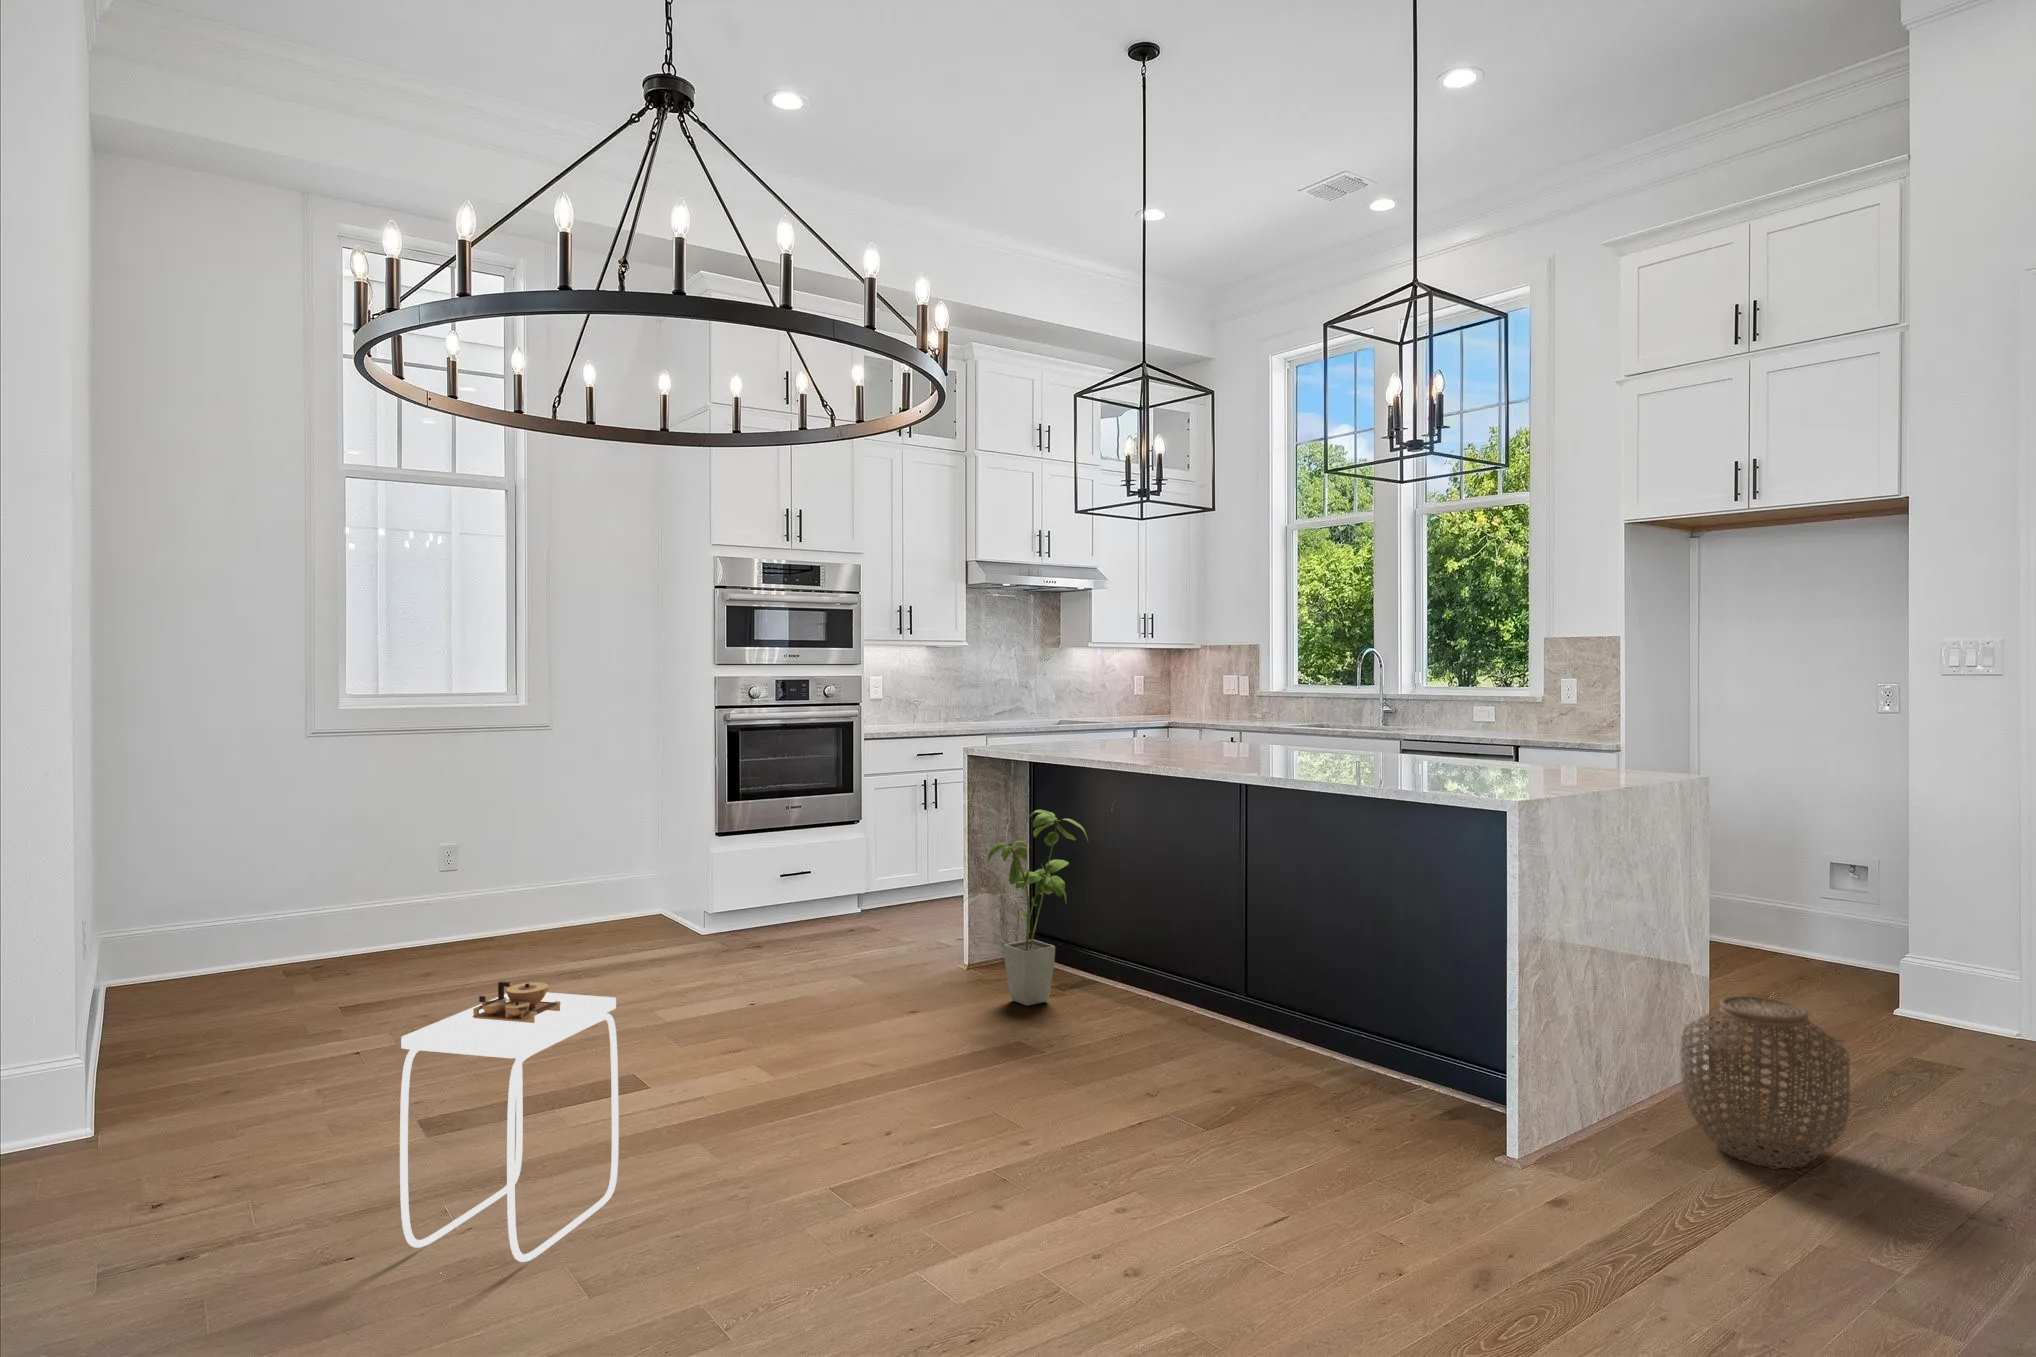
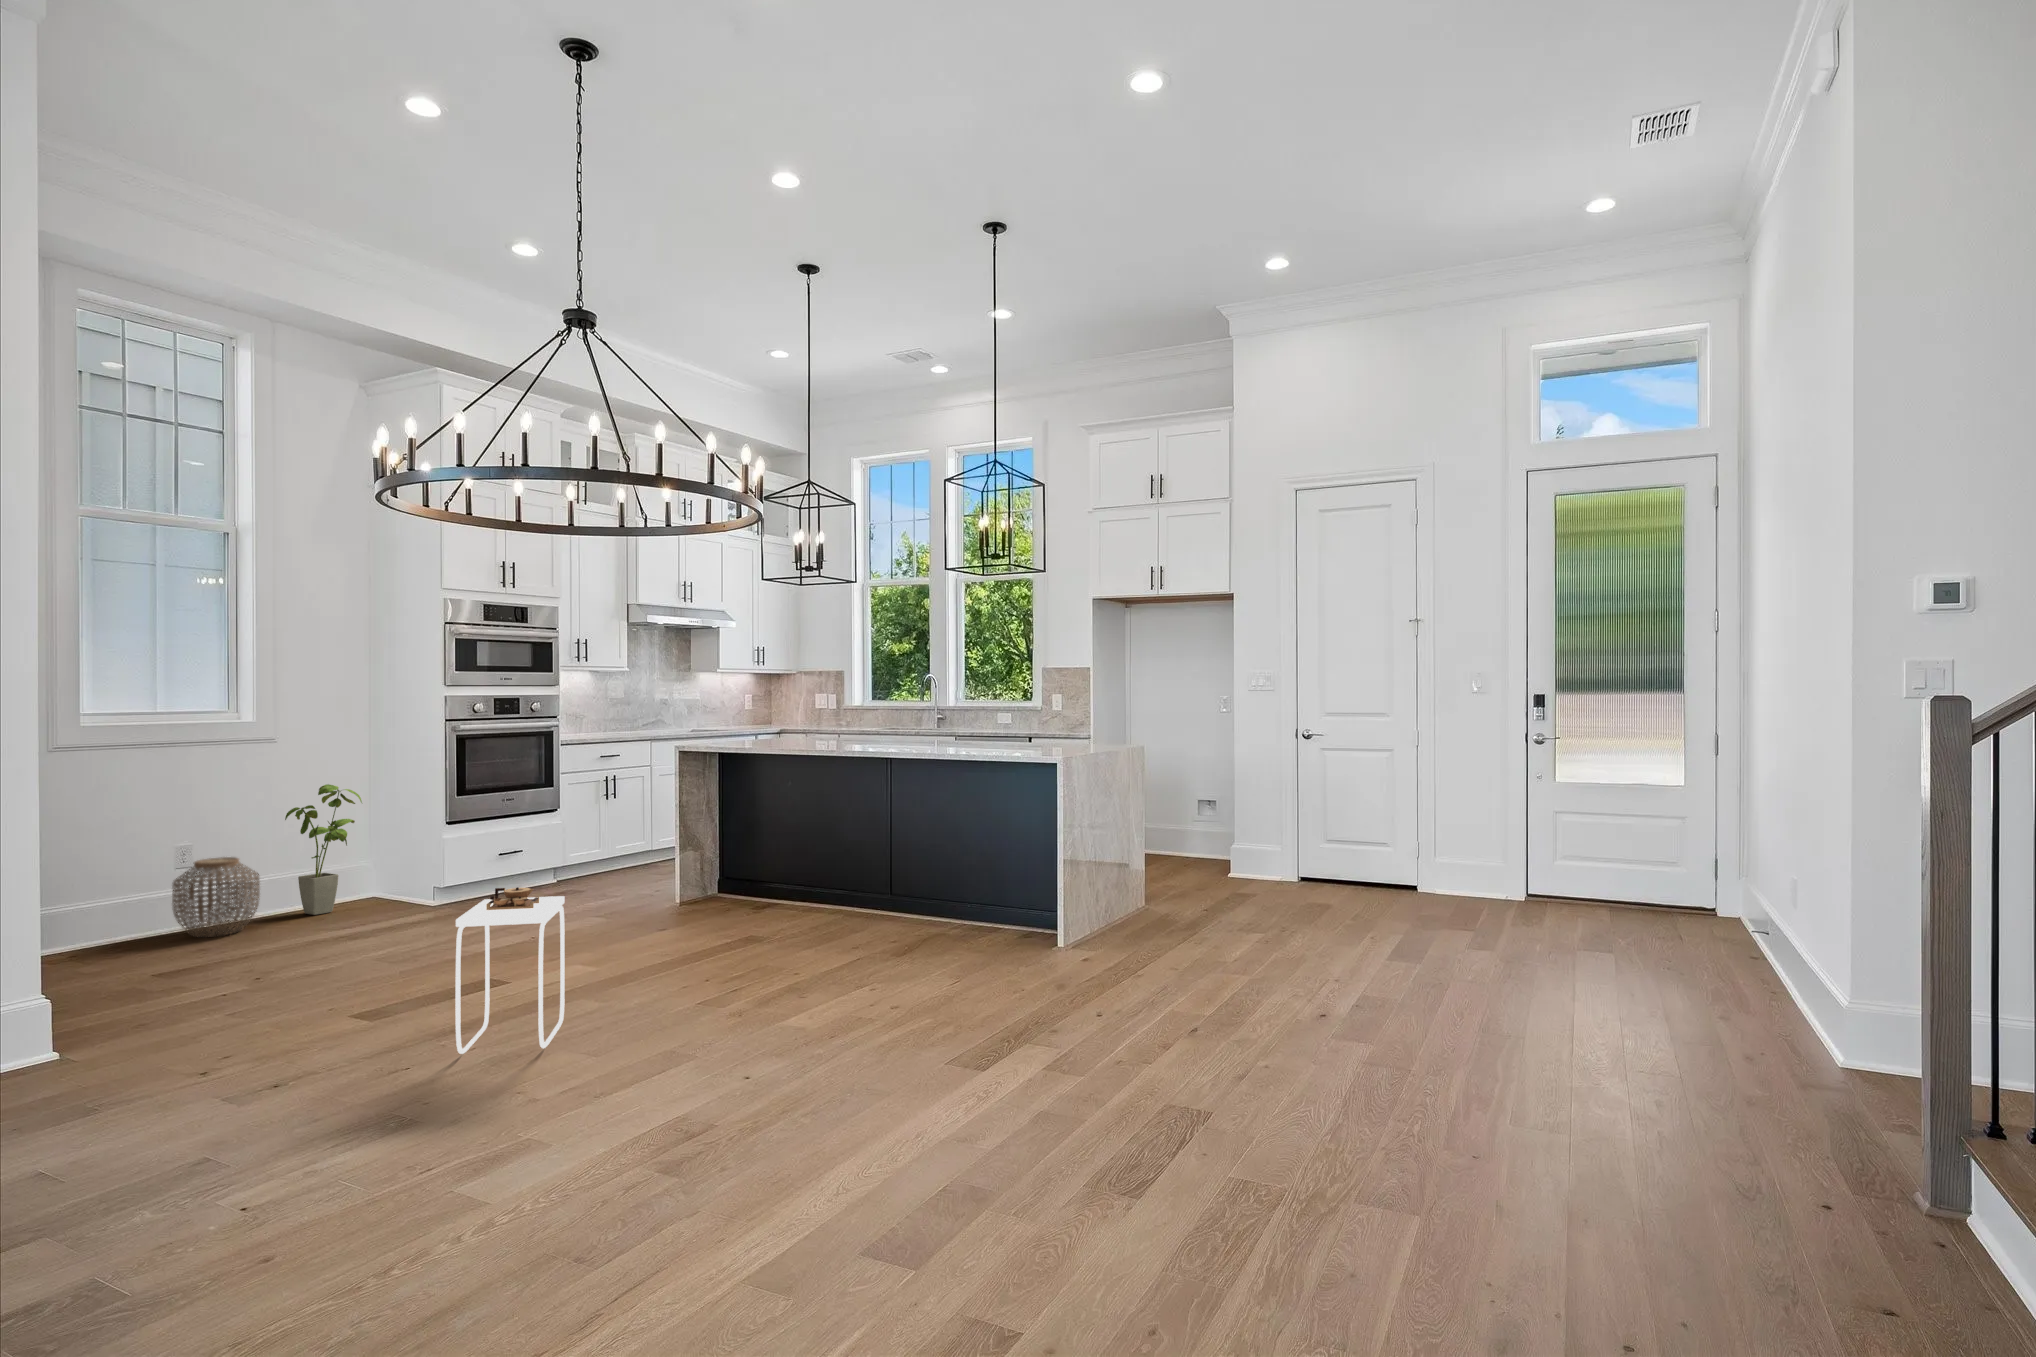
house plant: present [988,810,1088,1006] -> present [285,784,362,915]
woven basket: present [1681,996,1850,1168] -> present [172,857,260,937]

